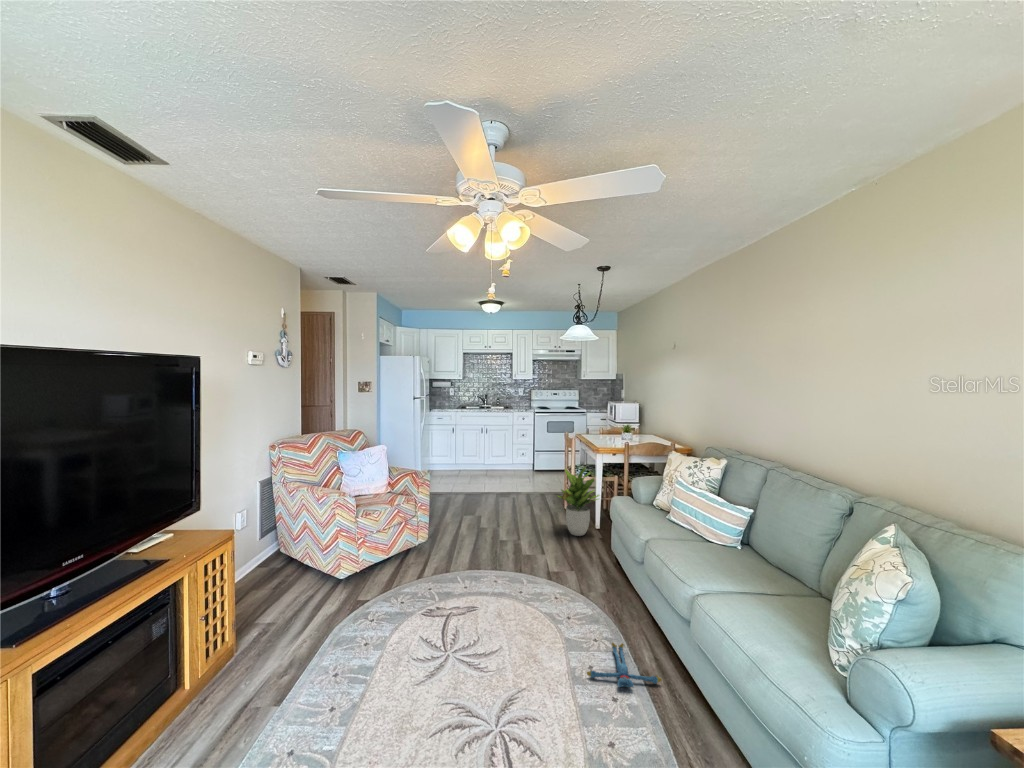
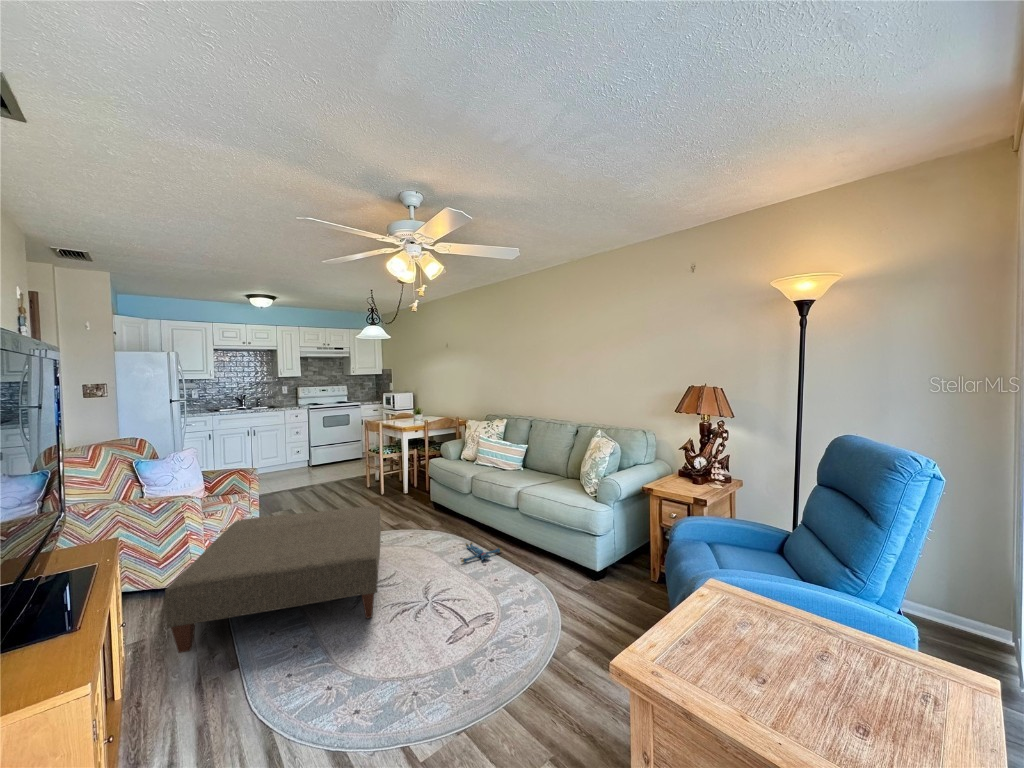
potted plant: present [558,468,599,536] -> none [373,444,410,501]
ottoman: none [259,526,513,713] -> present [164,505,381,653]

